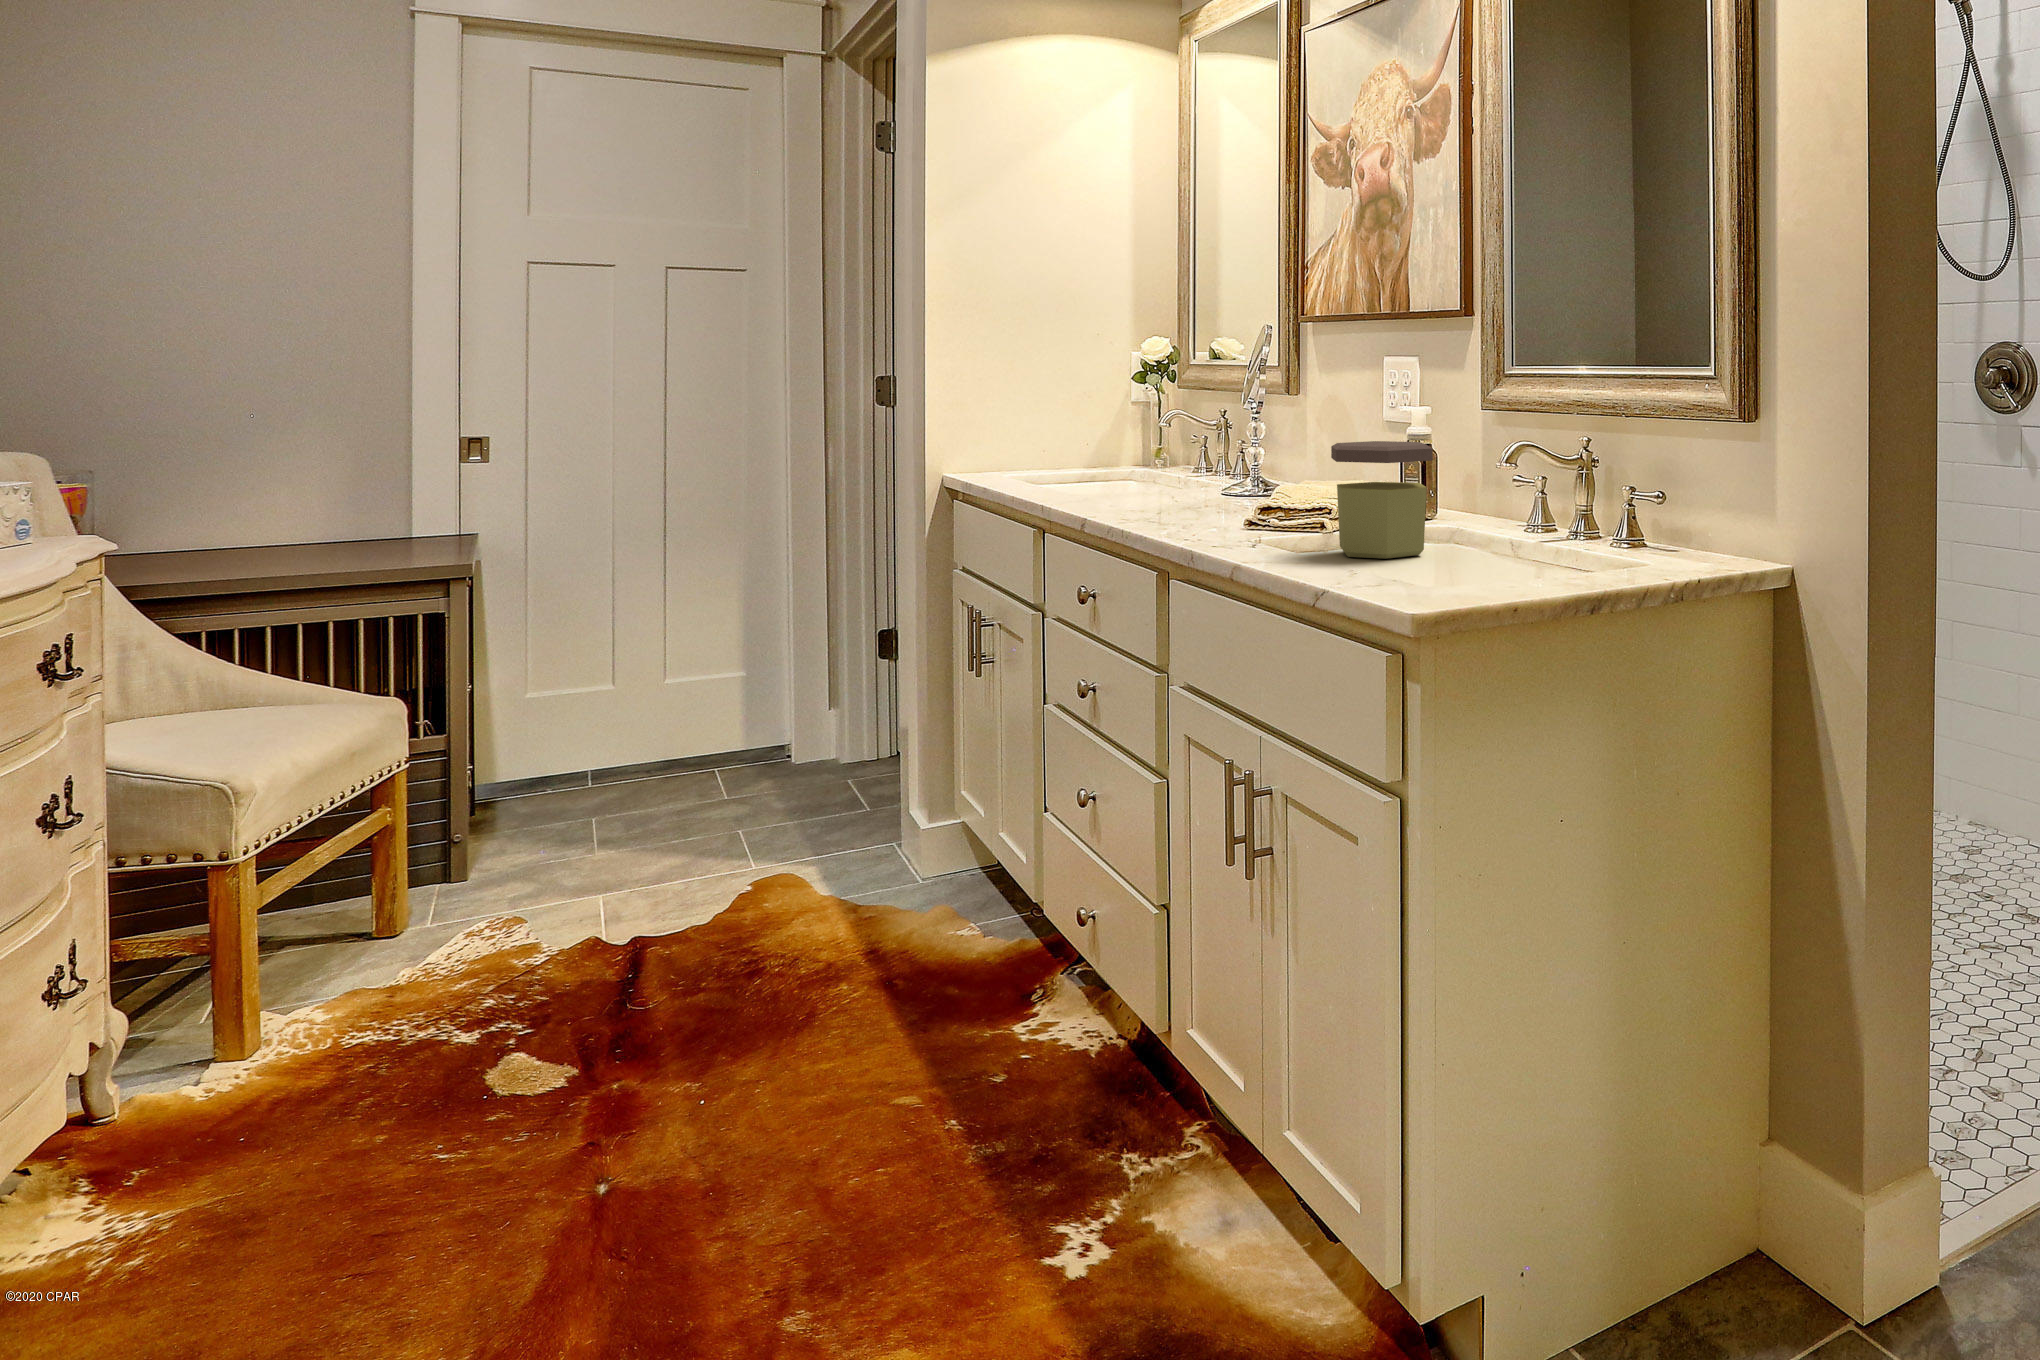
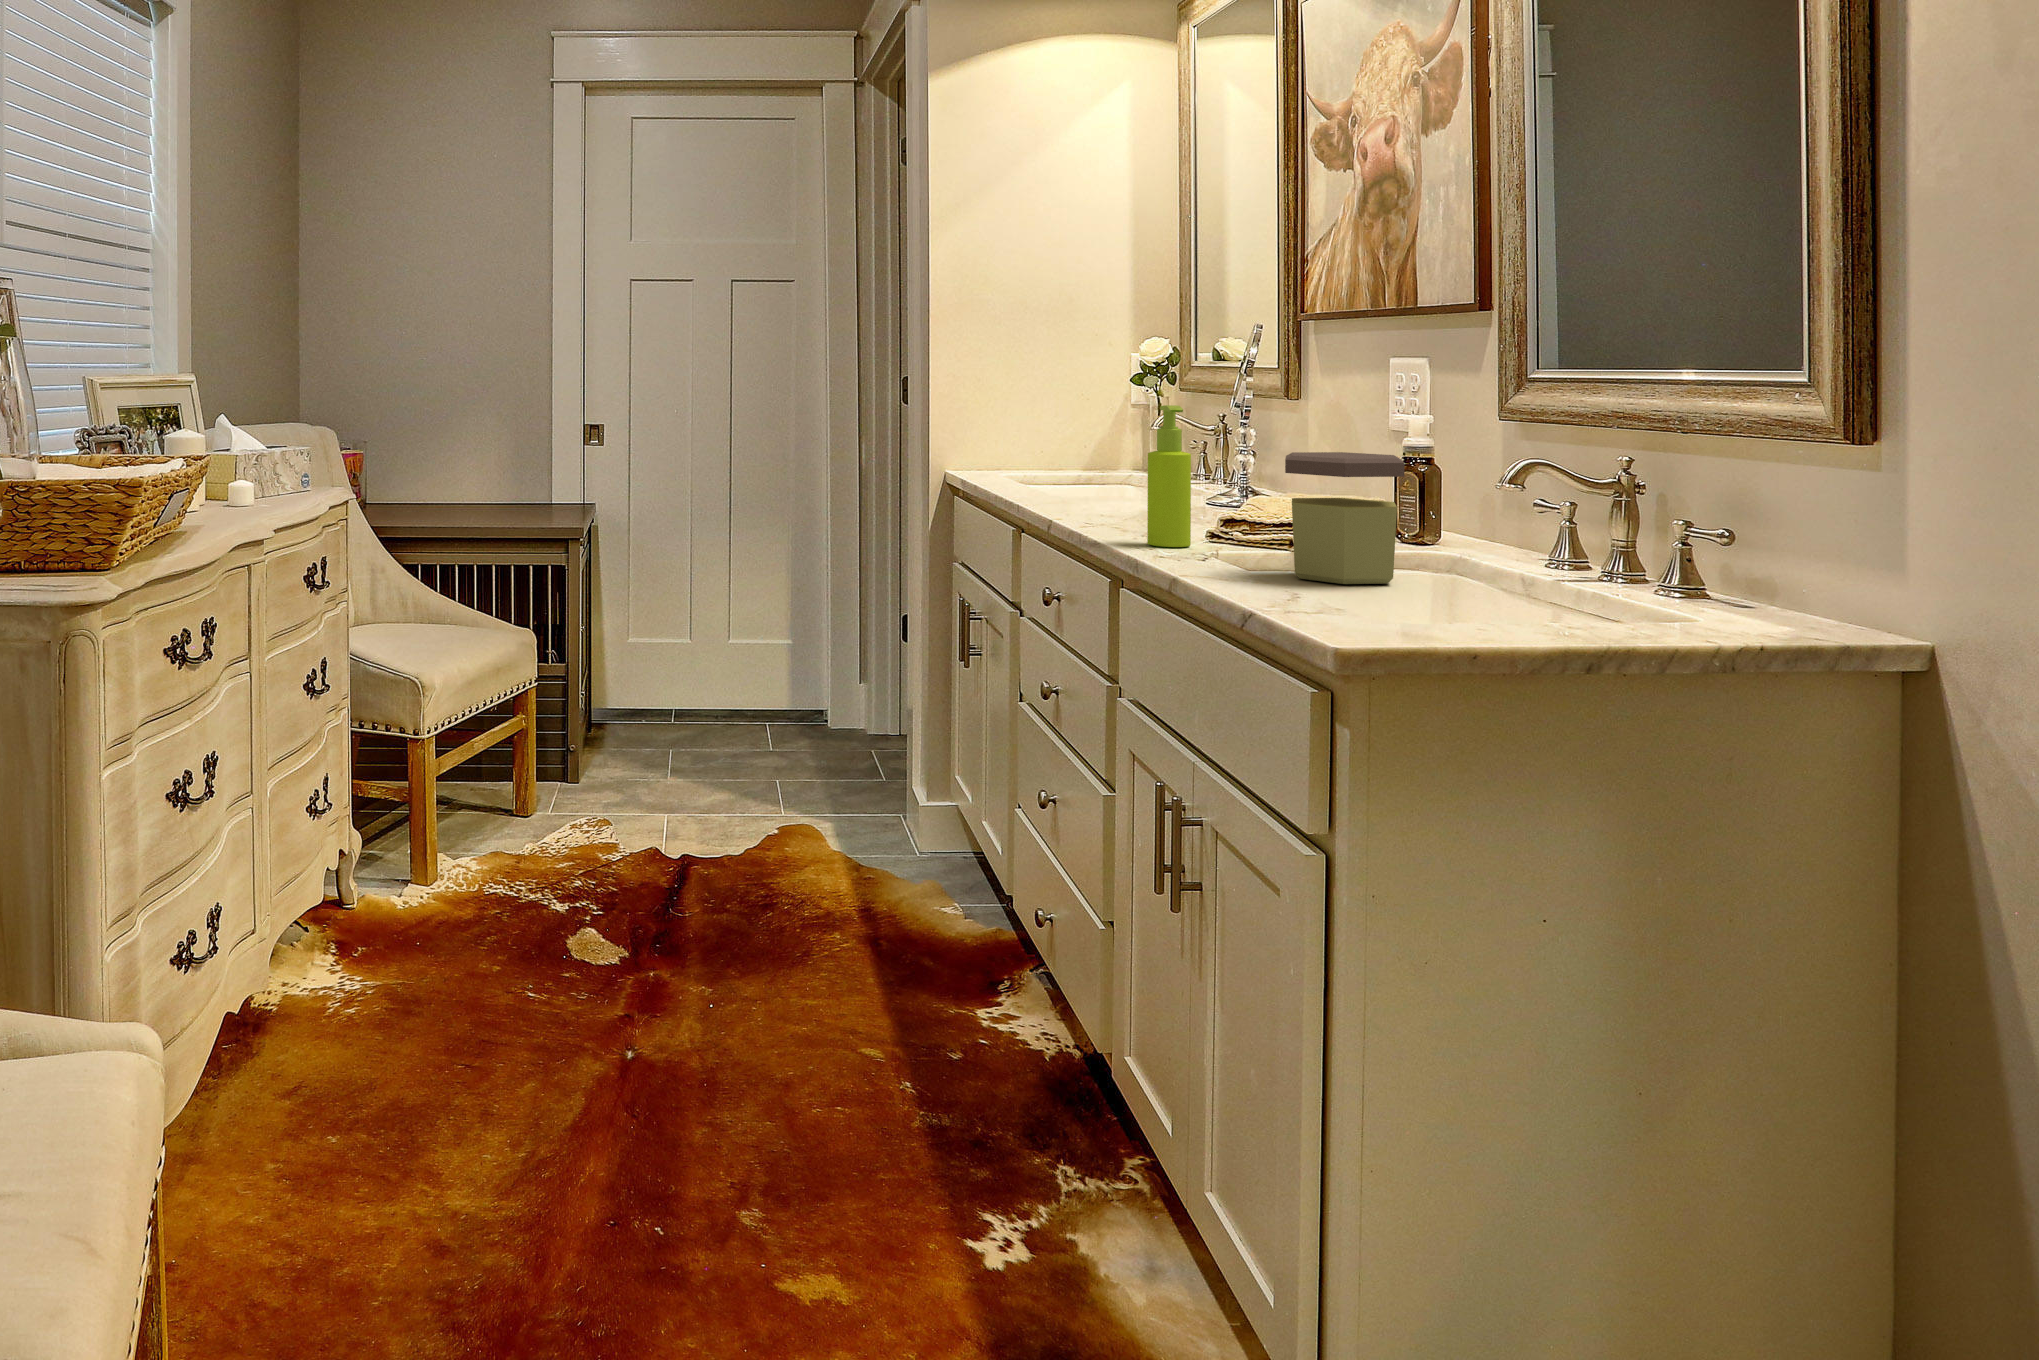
soap dispenser: none [1196,403,1235,537] -> present [1147,405,1191,547]

